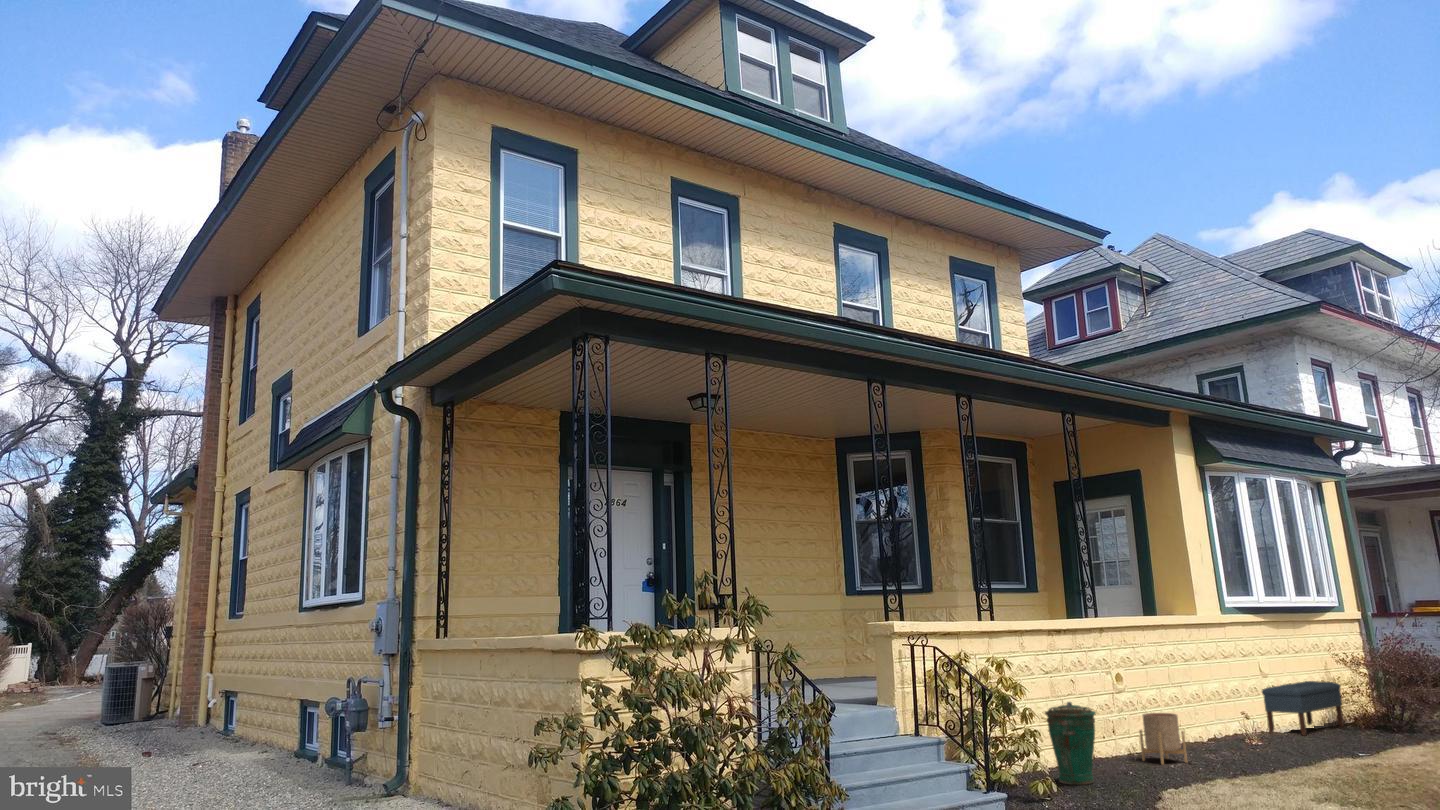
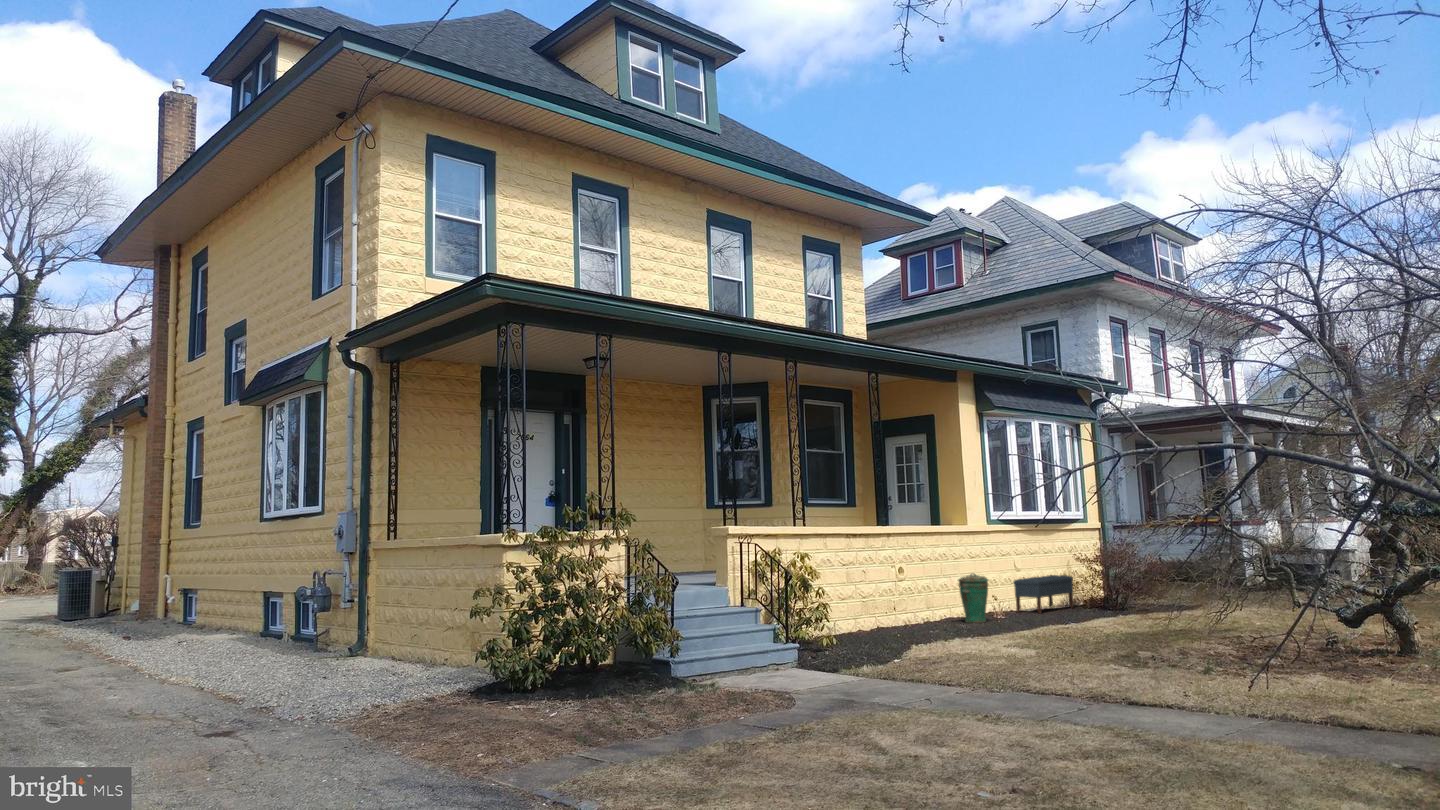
trash can: present [1045,702,1095,785] -> present [958,574,988,623]
planter: present [1140,713,1187,765] -> none [912,595,944,631]

